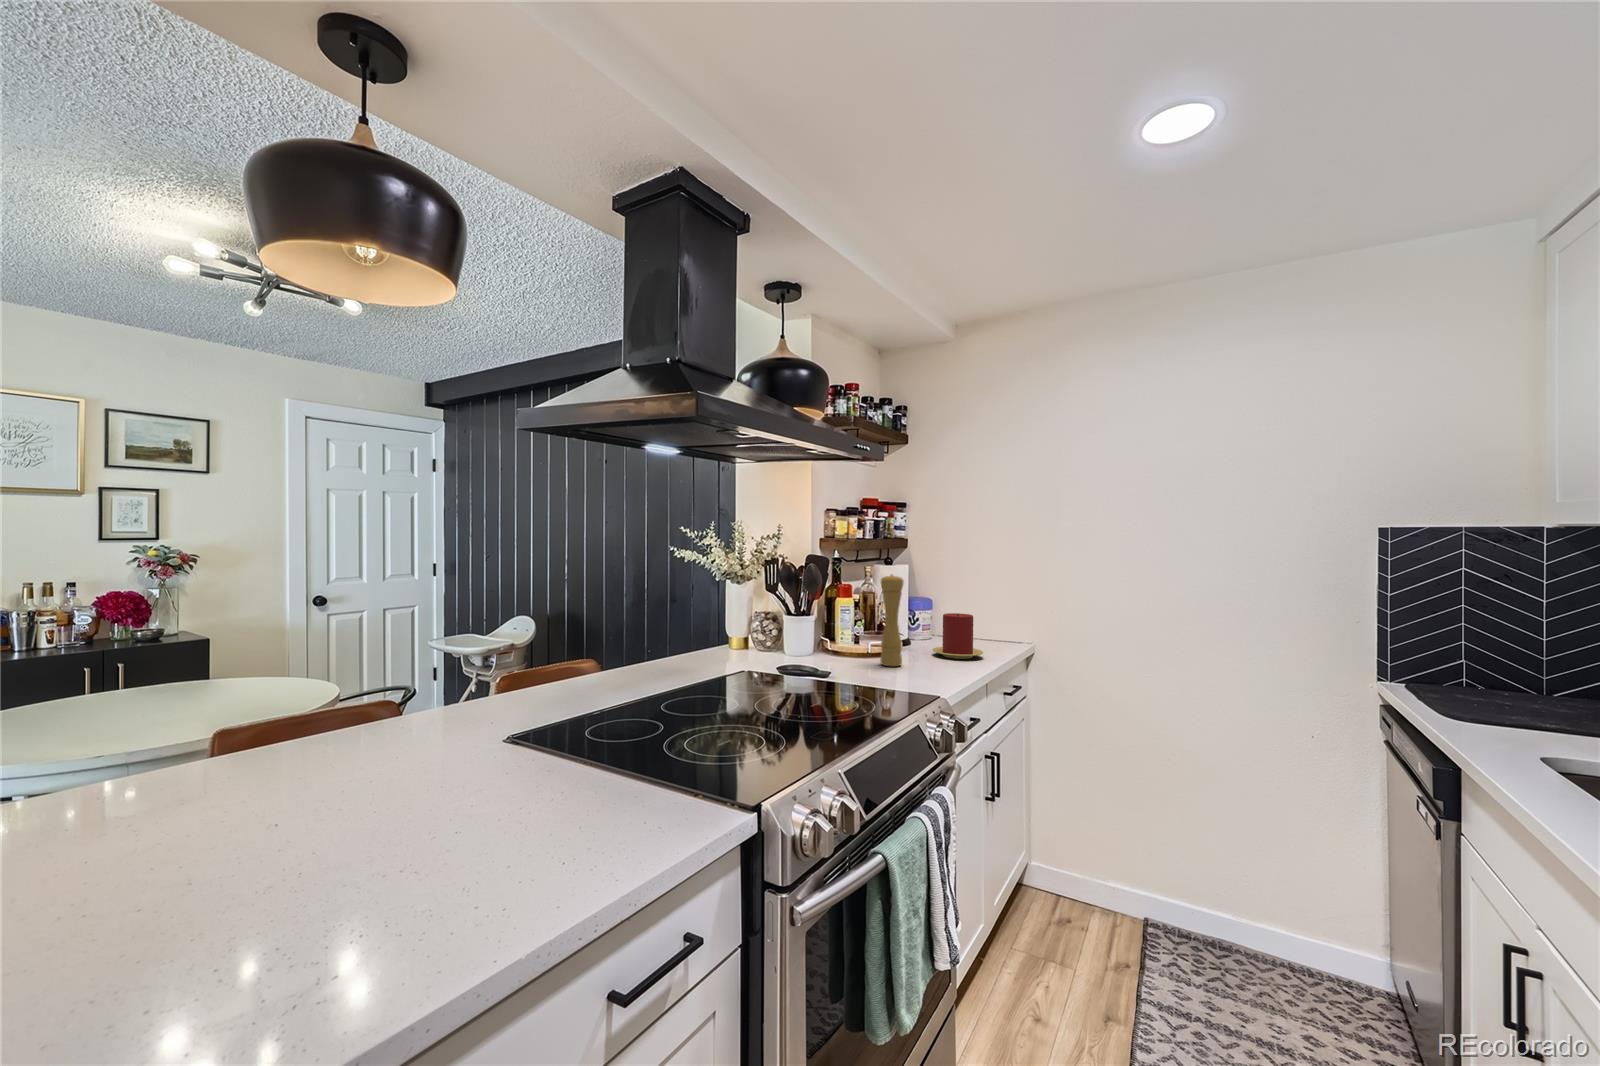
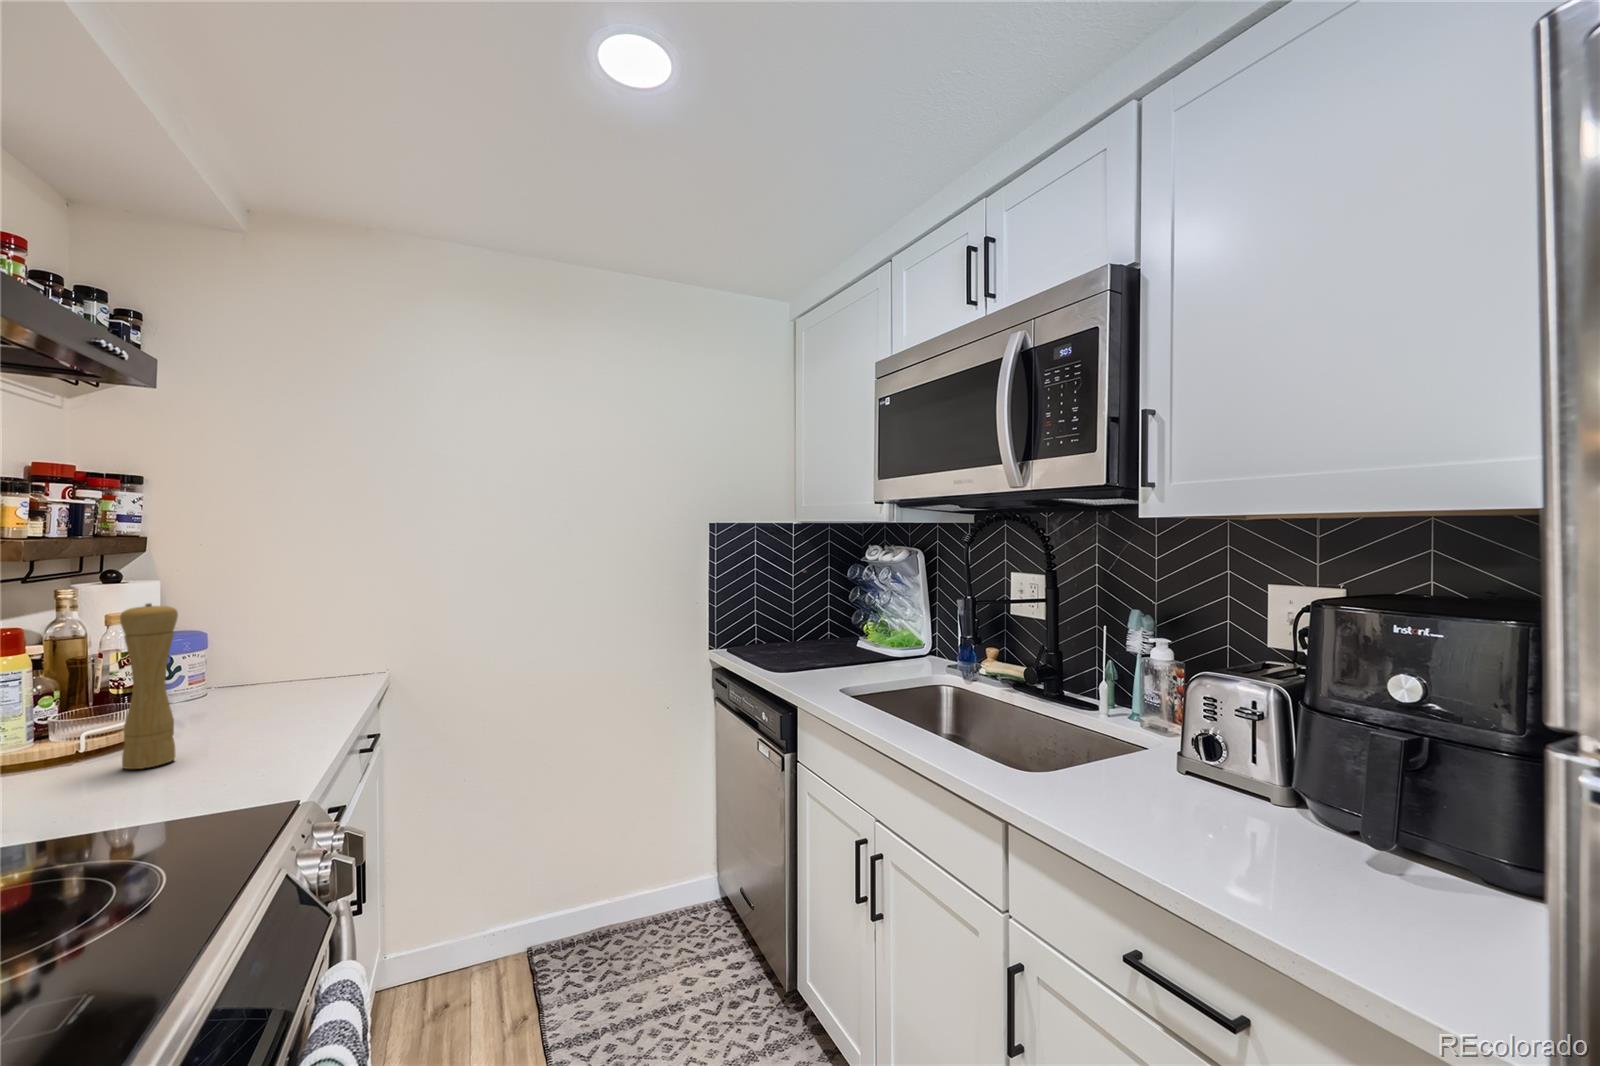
candle: present [933,613,983,659] -> none [226,649,322,722]

